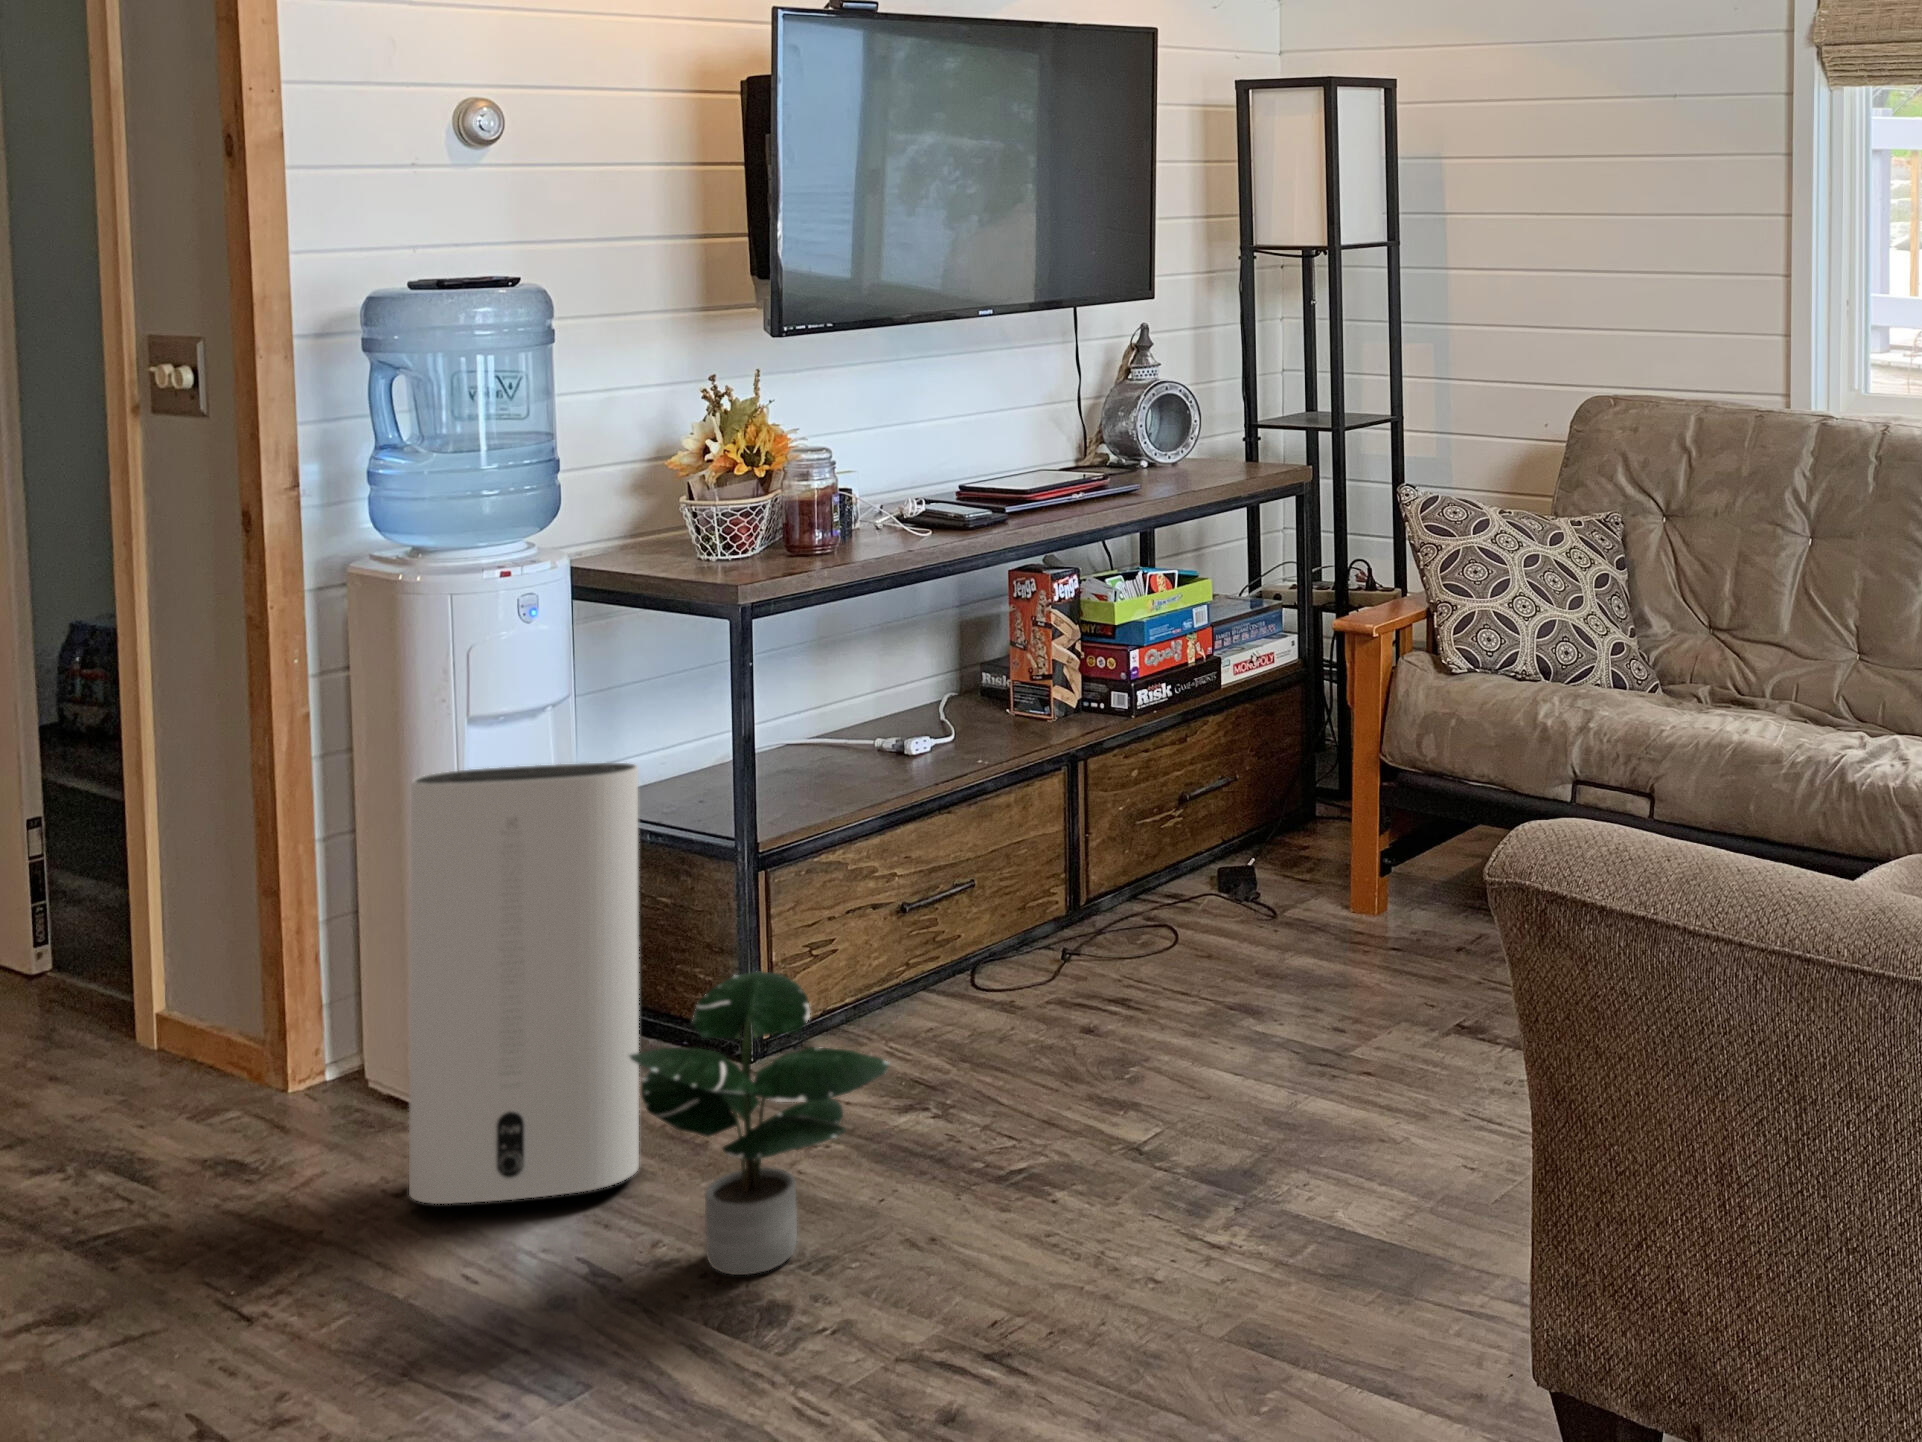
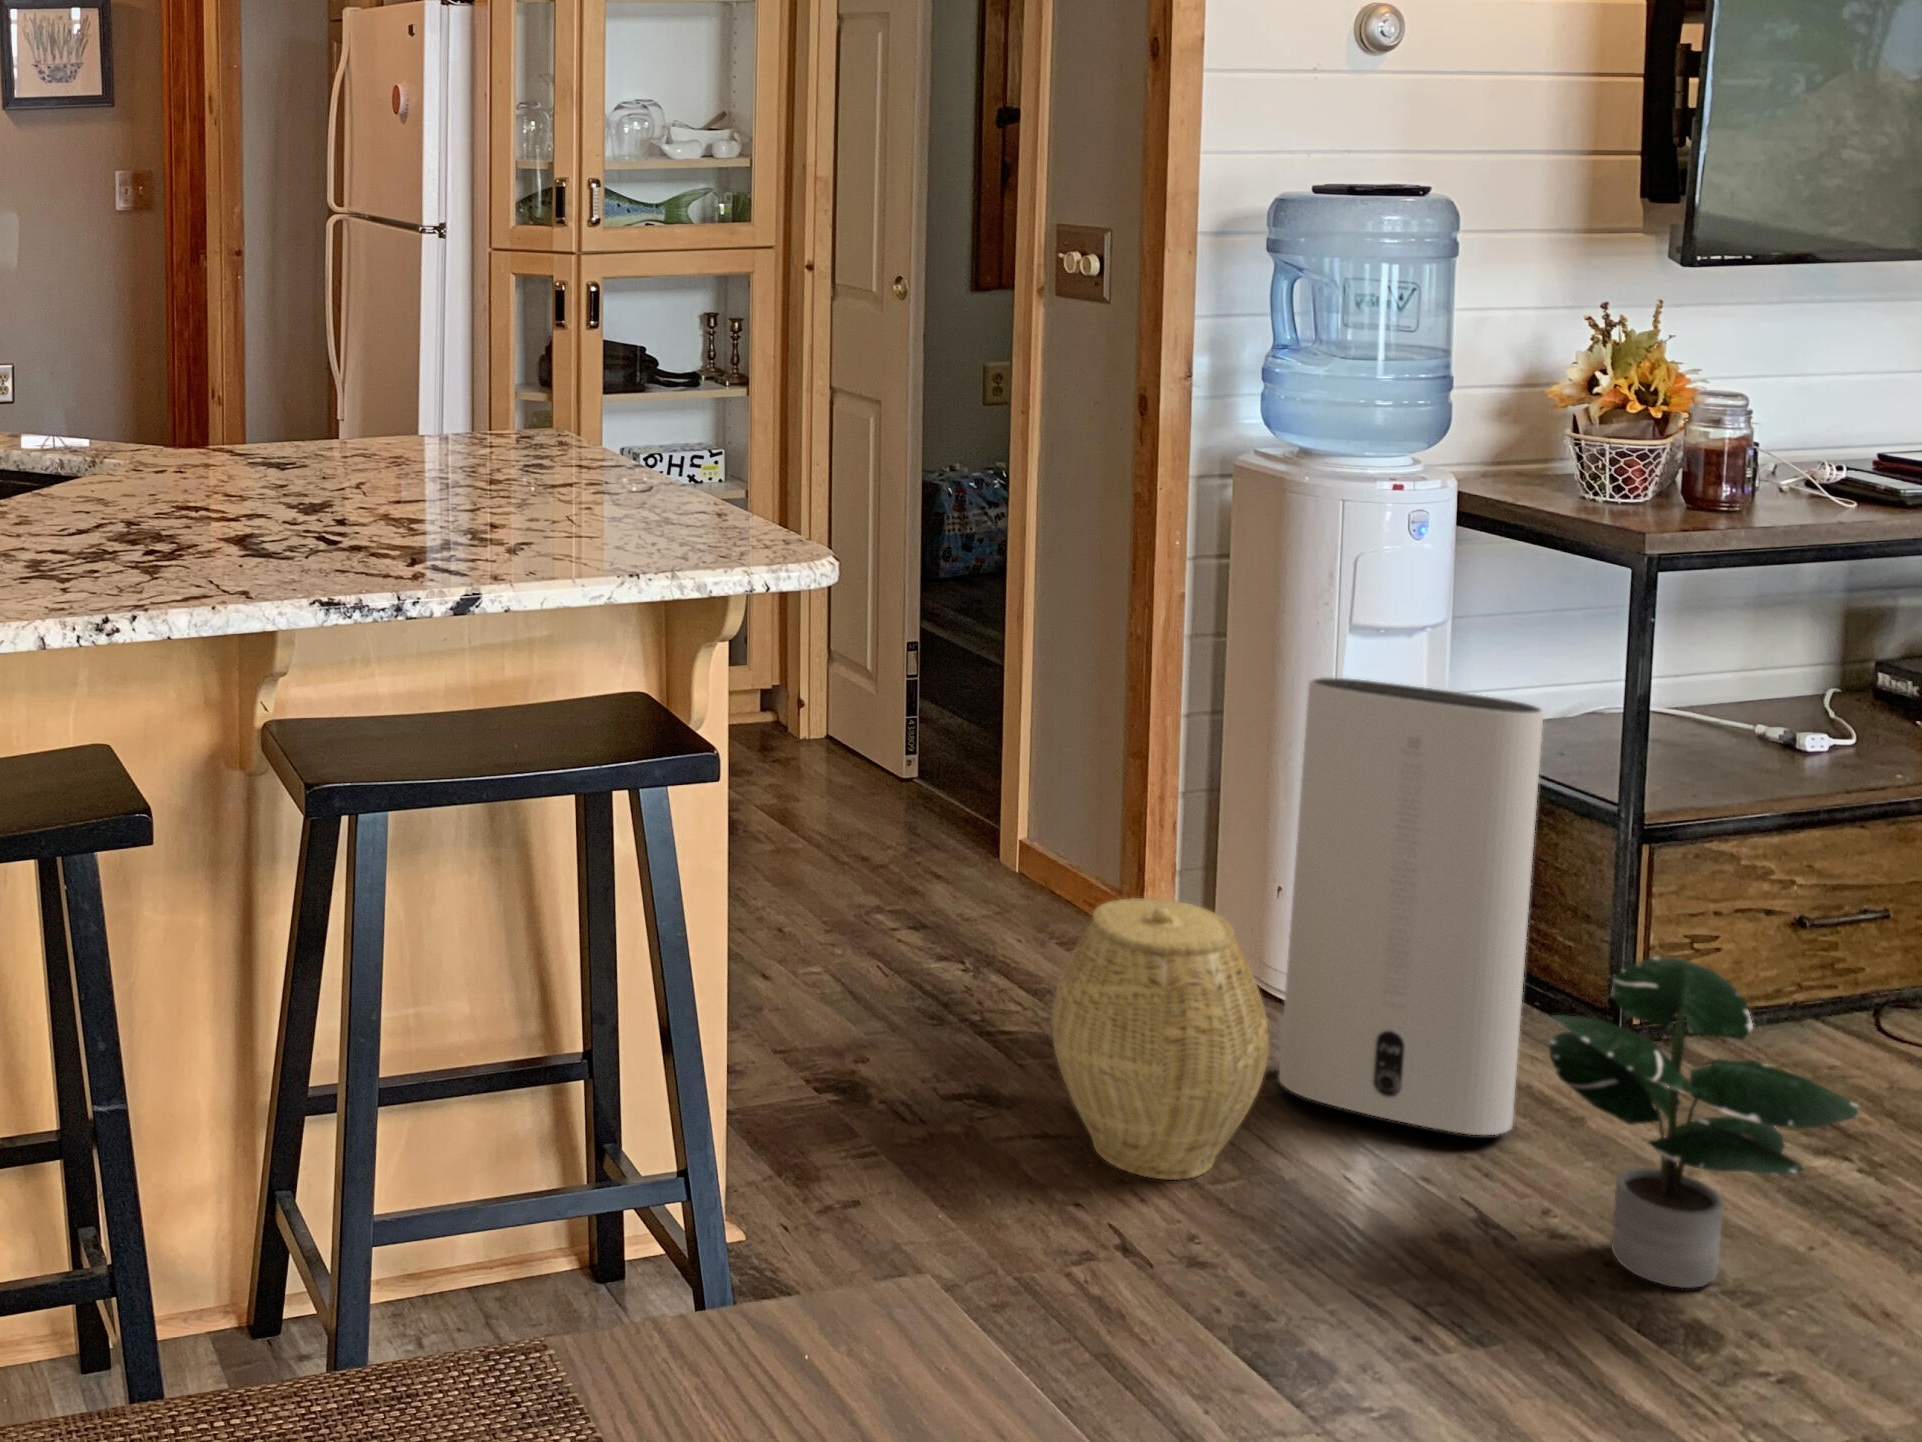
woven basket: none [123,1039,371,1343] -> present [1052,898,1269,1180]

